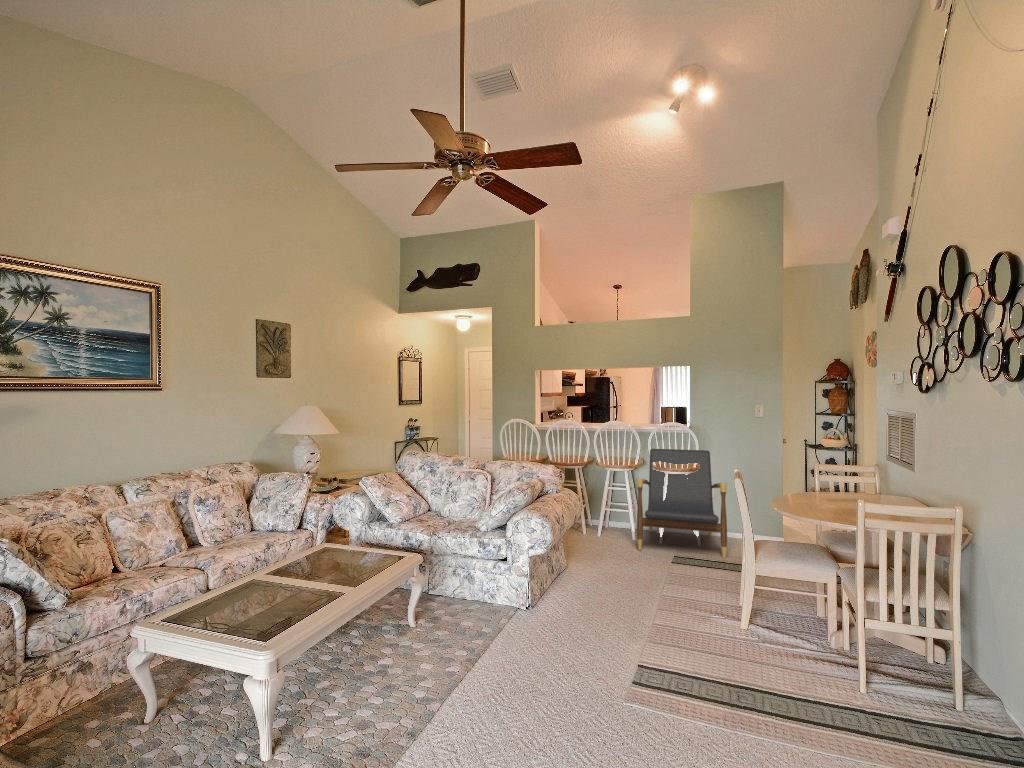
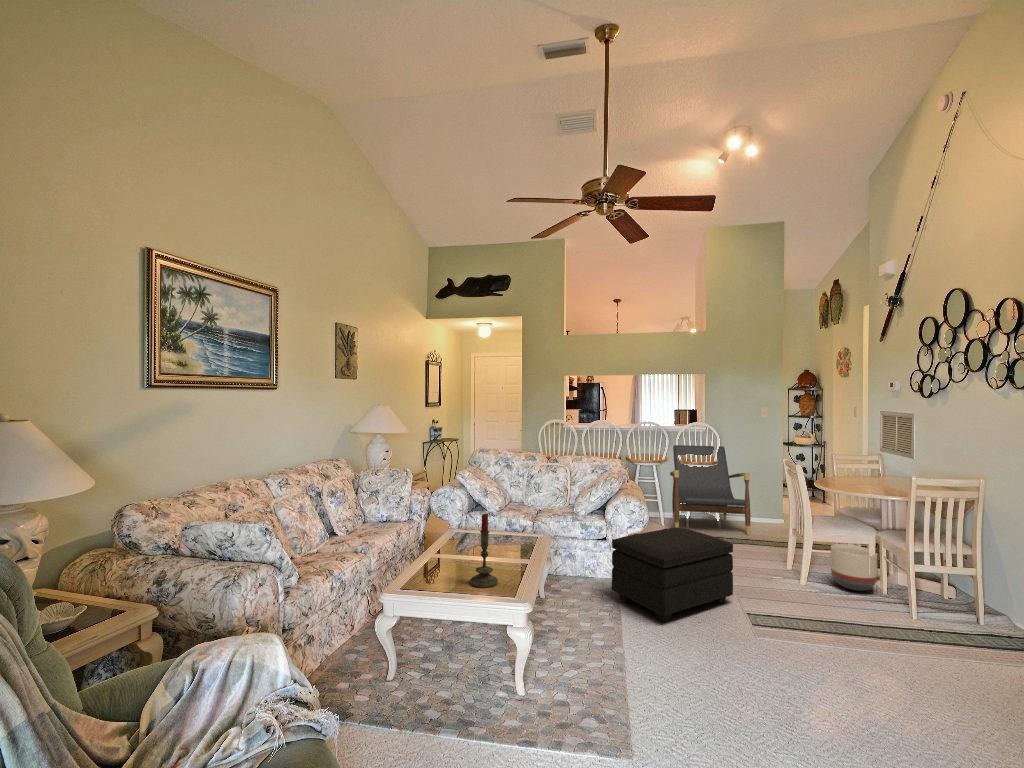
candle: none [247,535,283,626] -> present [470,513,498,588]
footstool: none [490,552,634,671] -> present [612,528,733,622]
planter: none [781,581,838,644] -> present [831,544,877,591]

